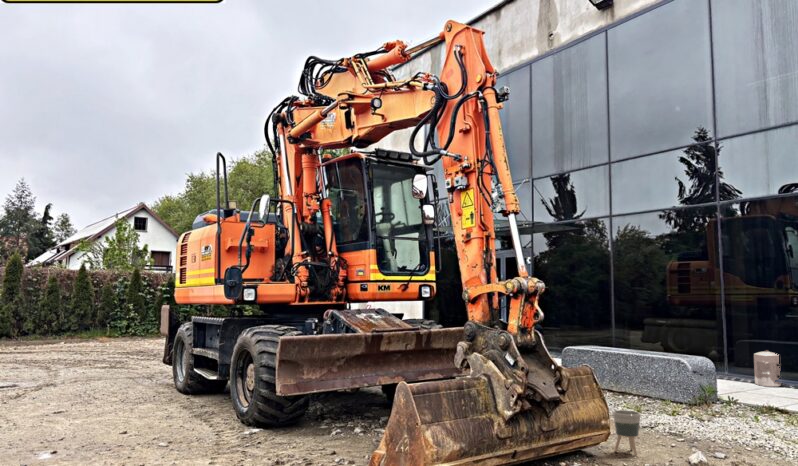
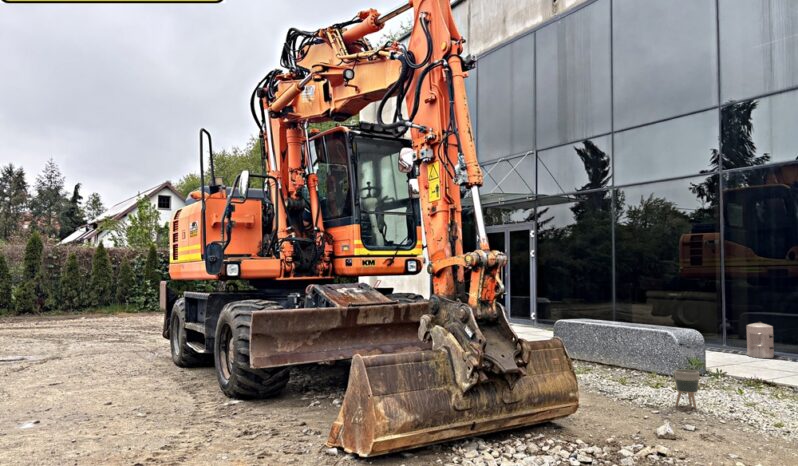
planter: present [613,410,640,455] -> present [674,369,699,409]

